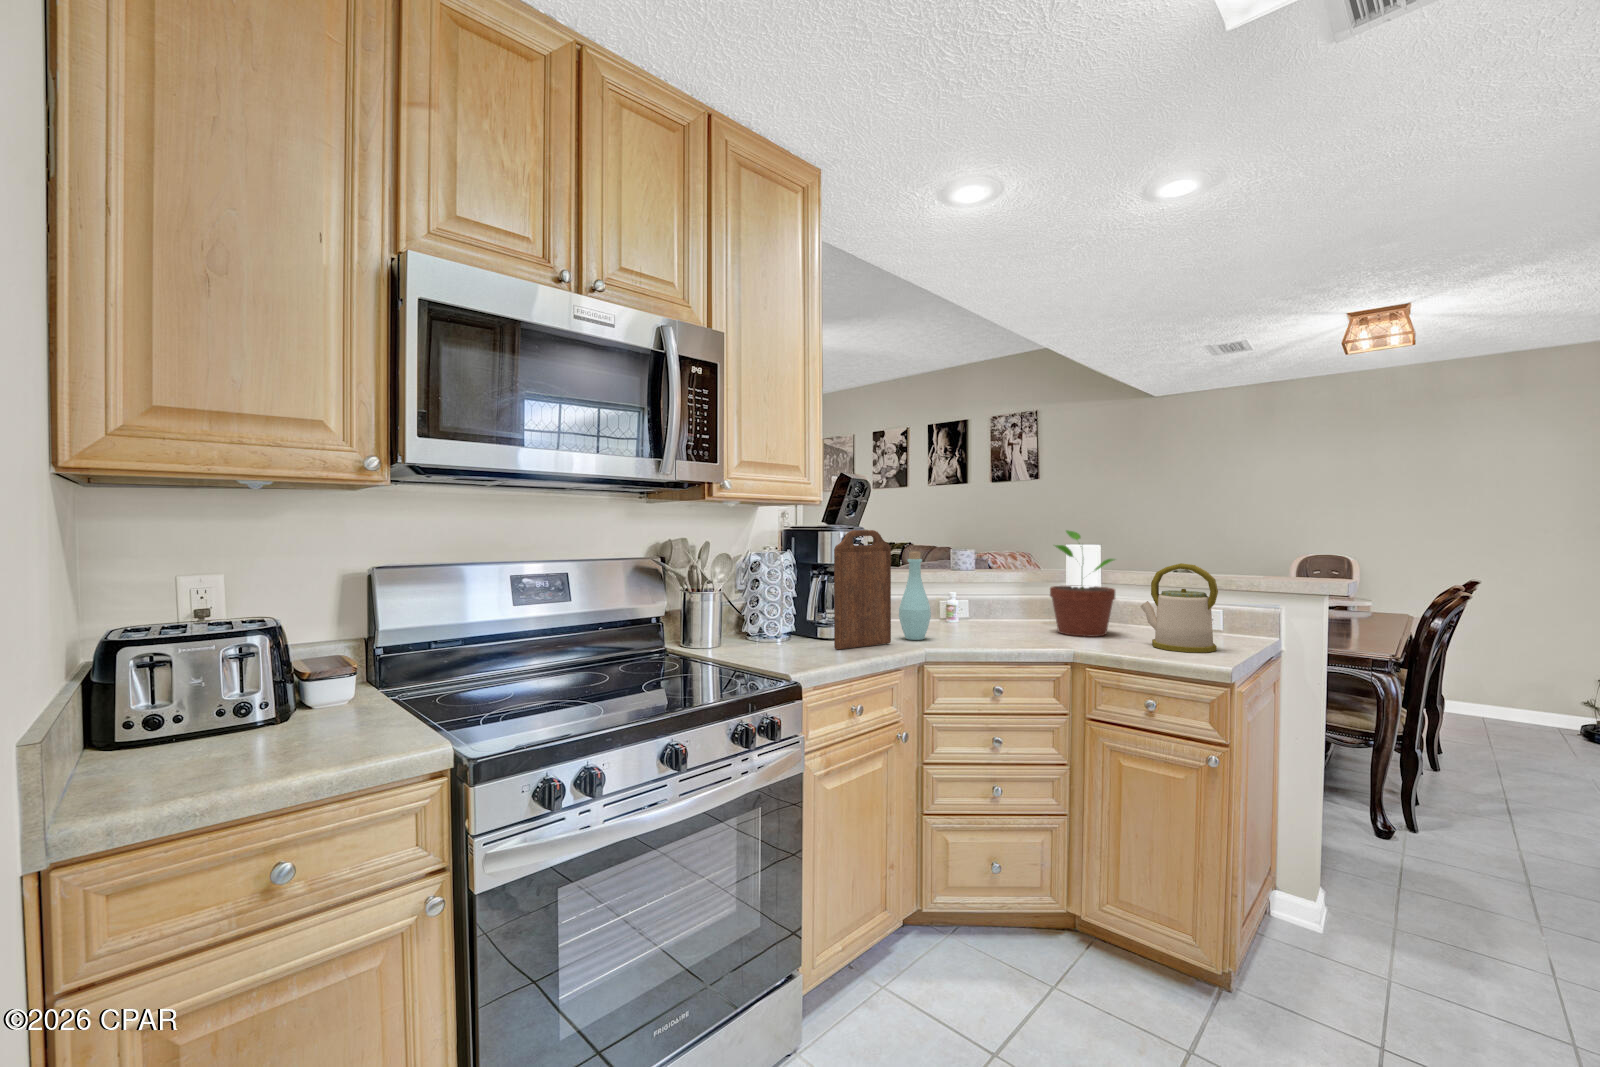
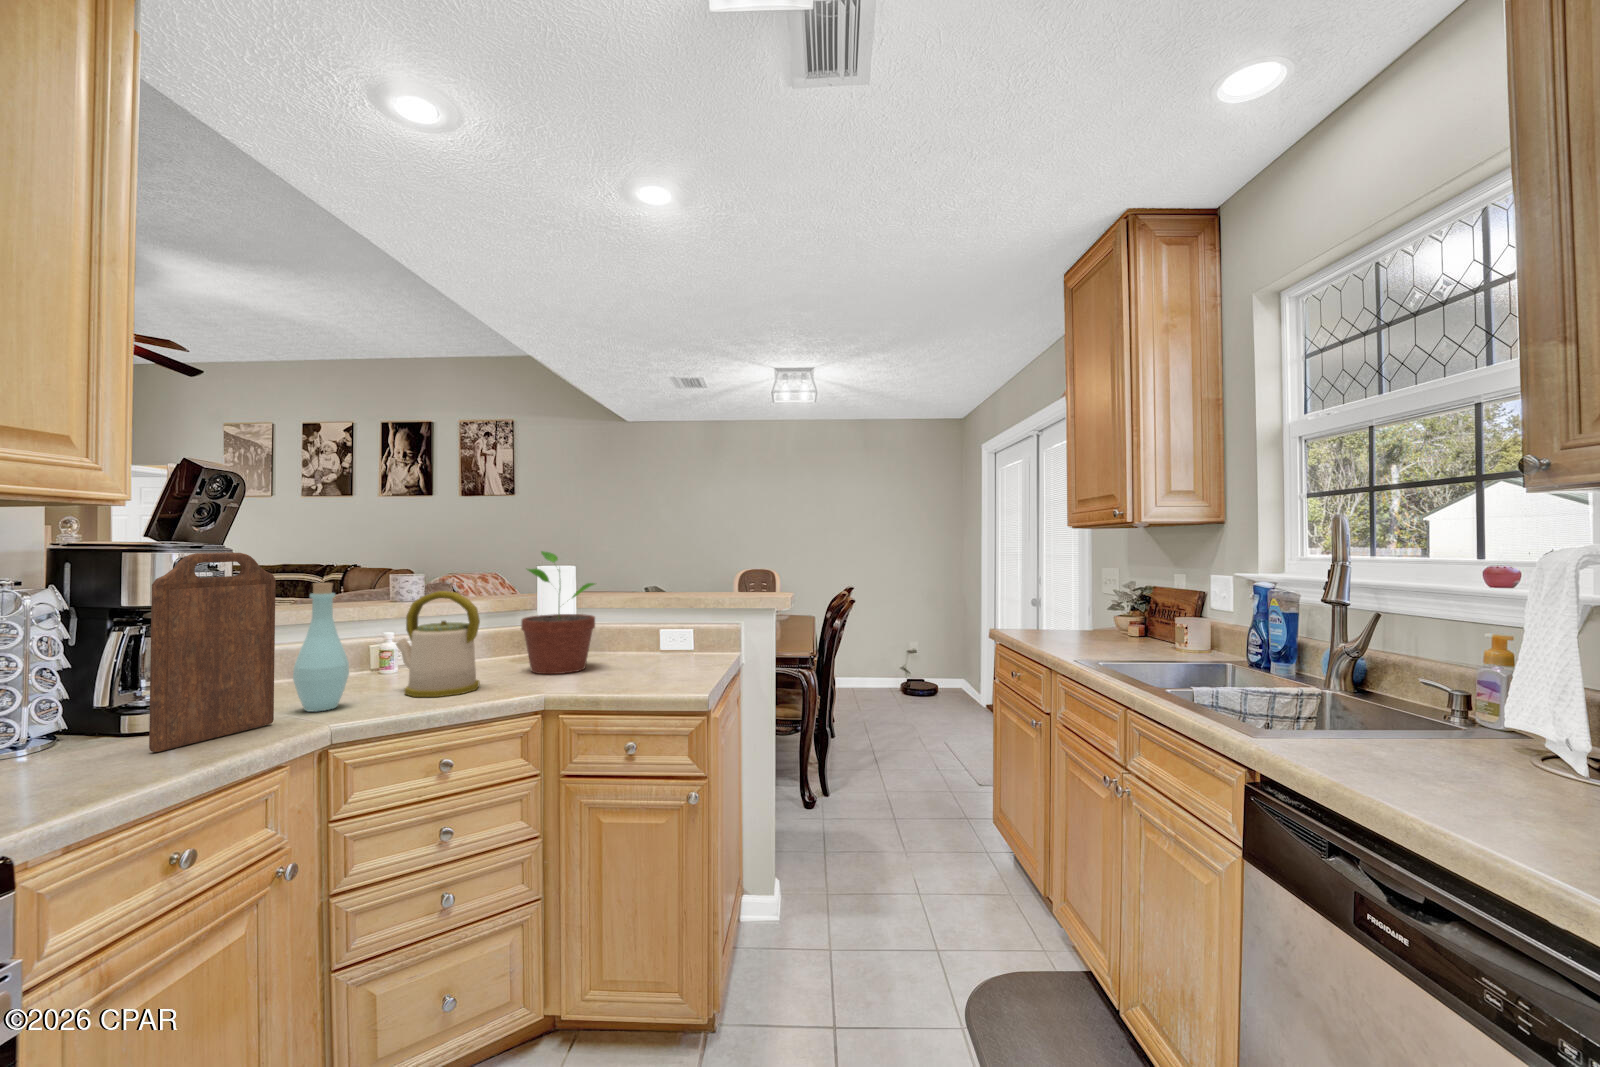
kettle: present [1141,563,1218,653] -> present [396,591,480,697]

